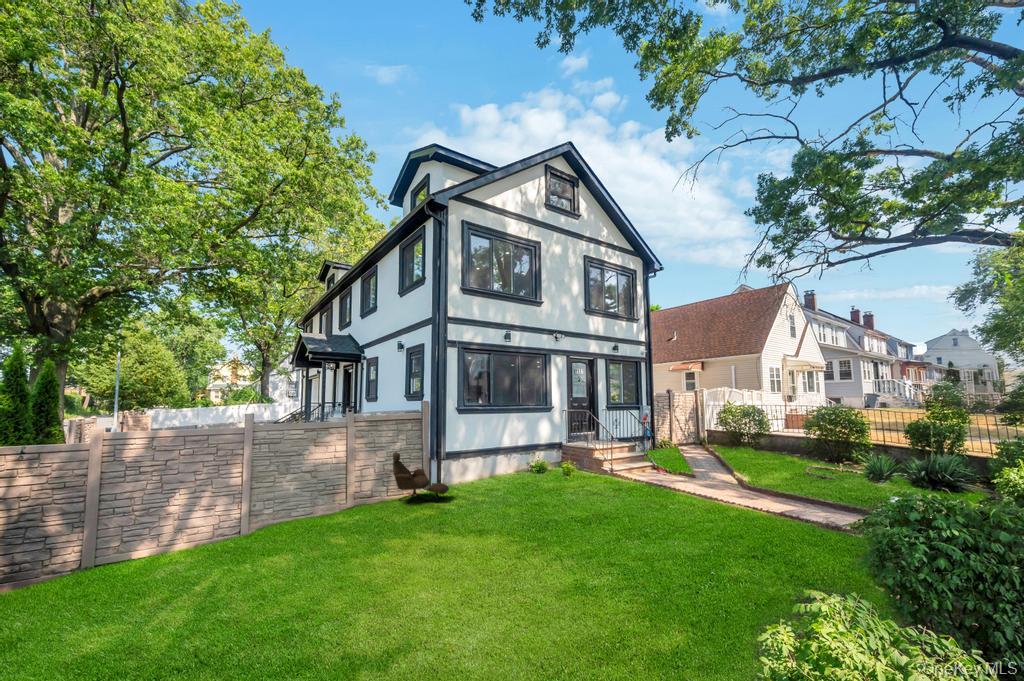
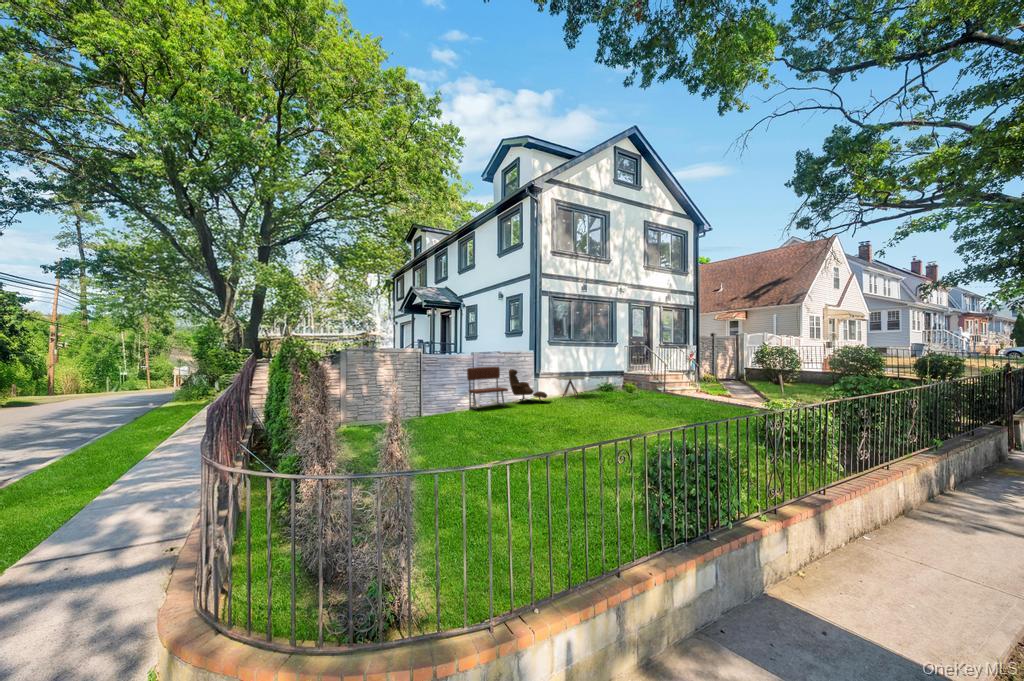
bench: none [325,449,386,519] -> present [467,367,508,409]
round table: none [464,456,505,490] -> present [556,377,584,397]

